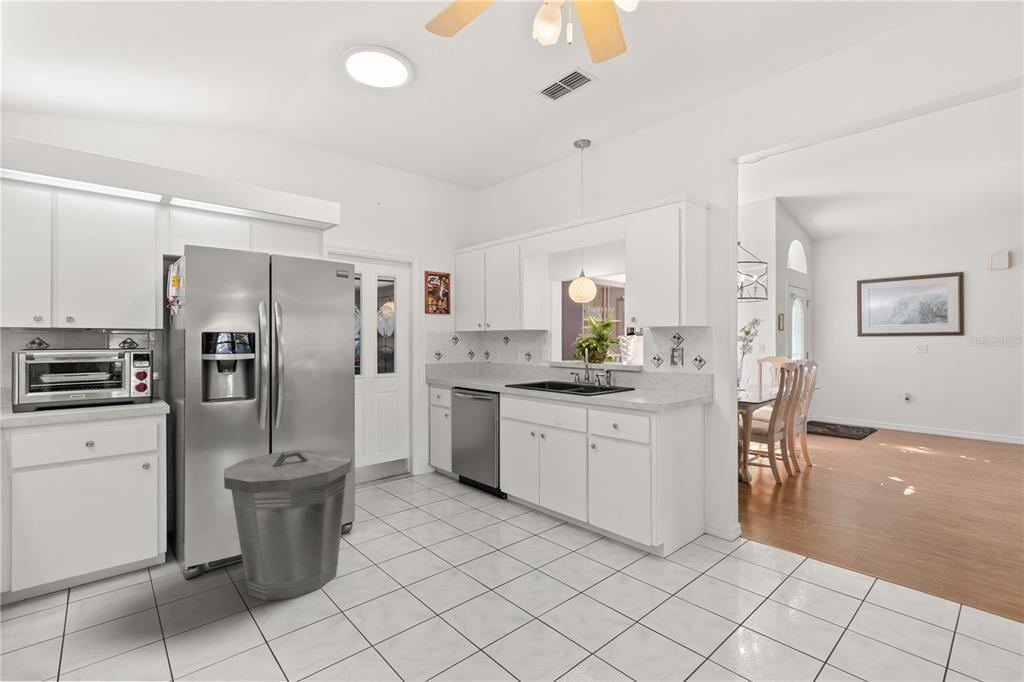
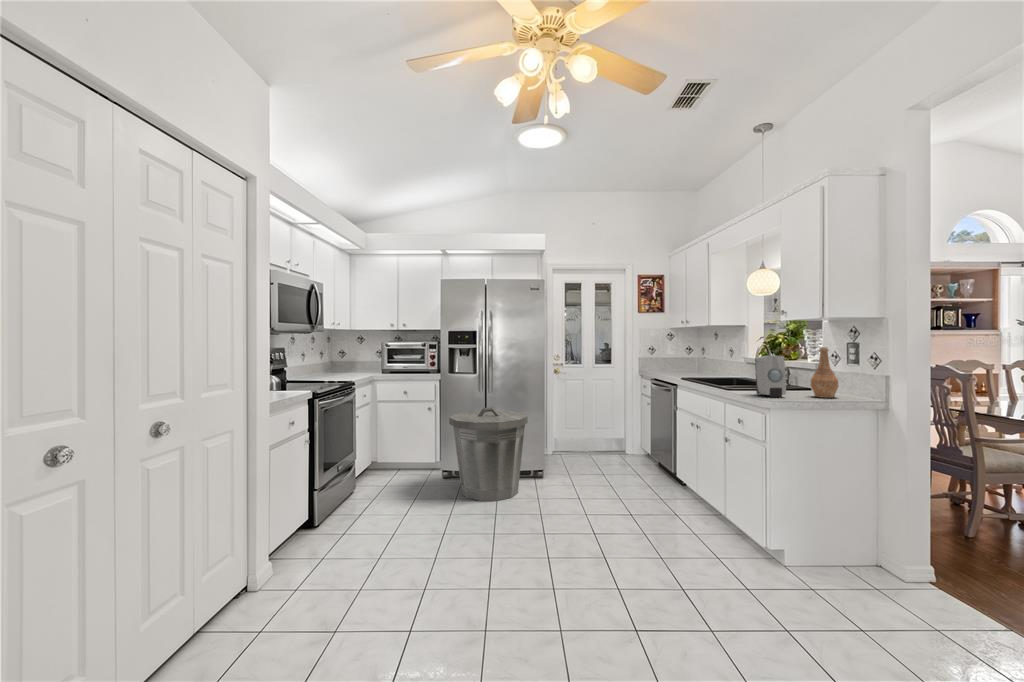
vase: none [656,352,678,398] -> present [811,347,839,398]
soap dispenser: none [615,361,648,401] -> present [755,356,786,397]

